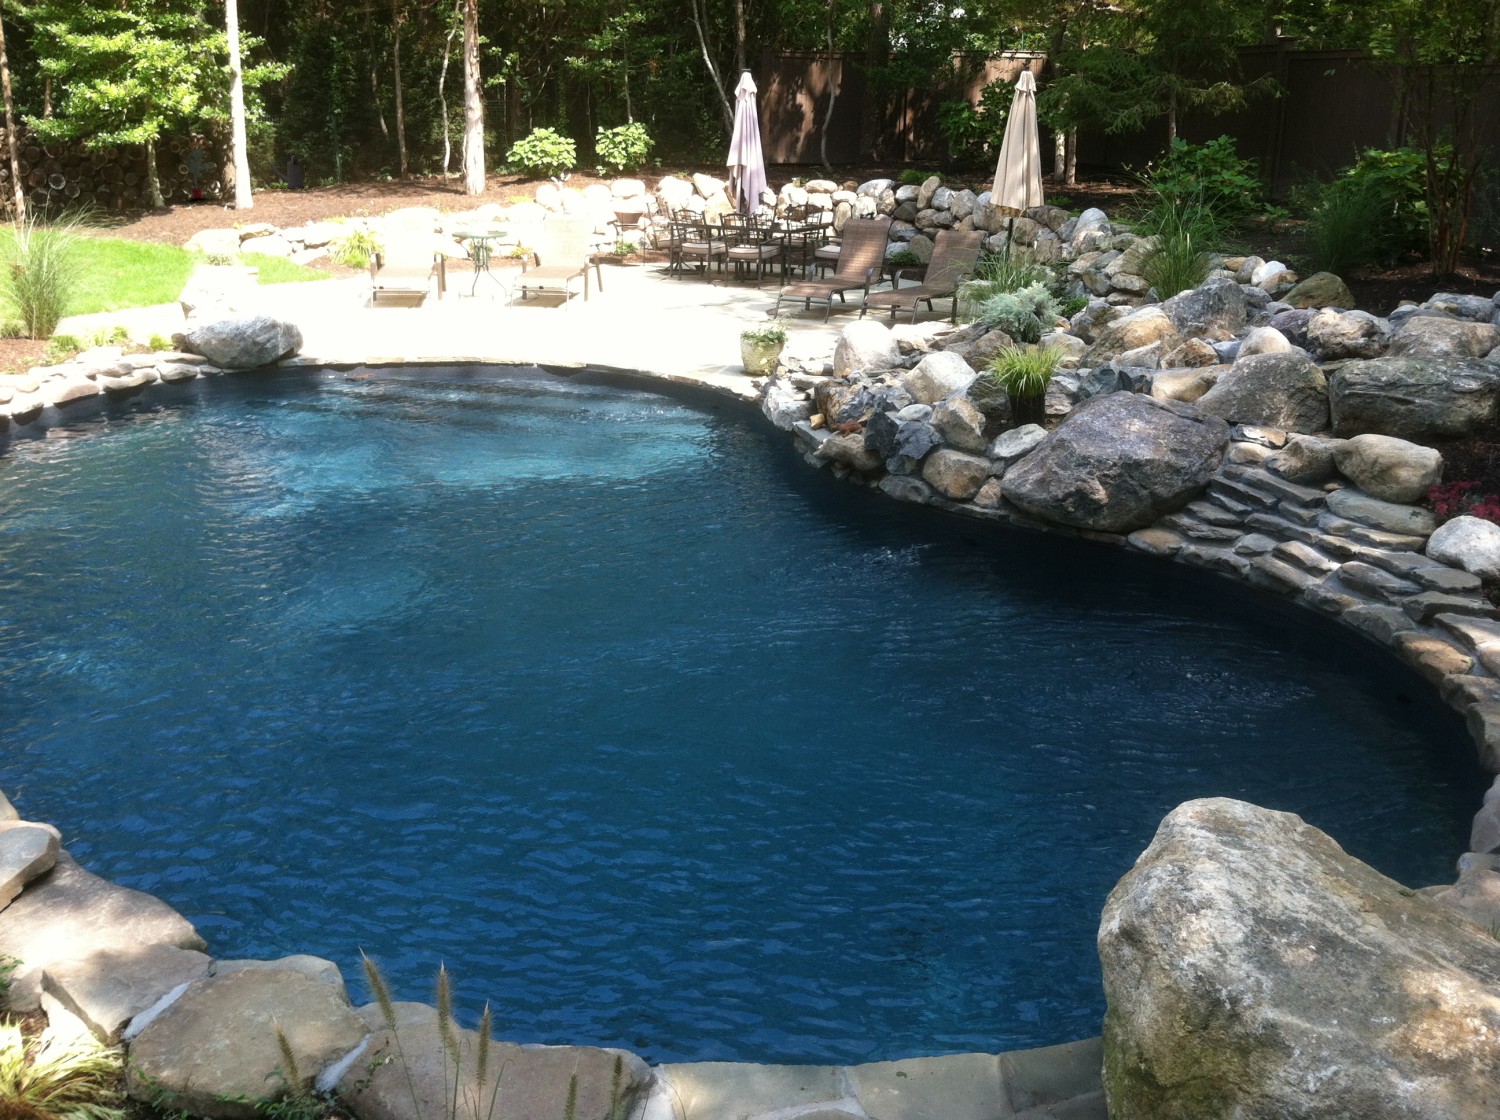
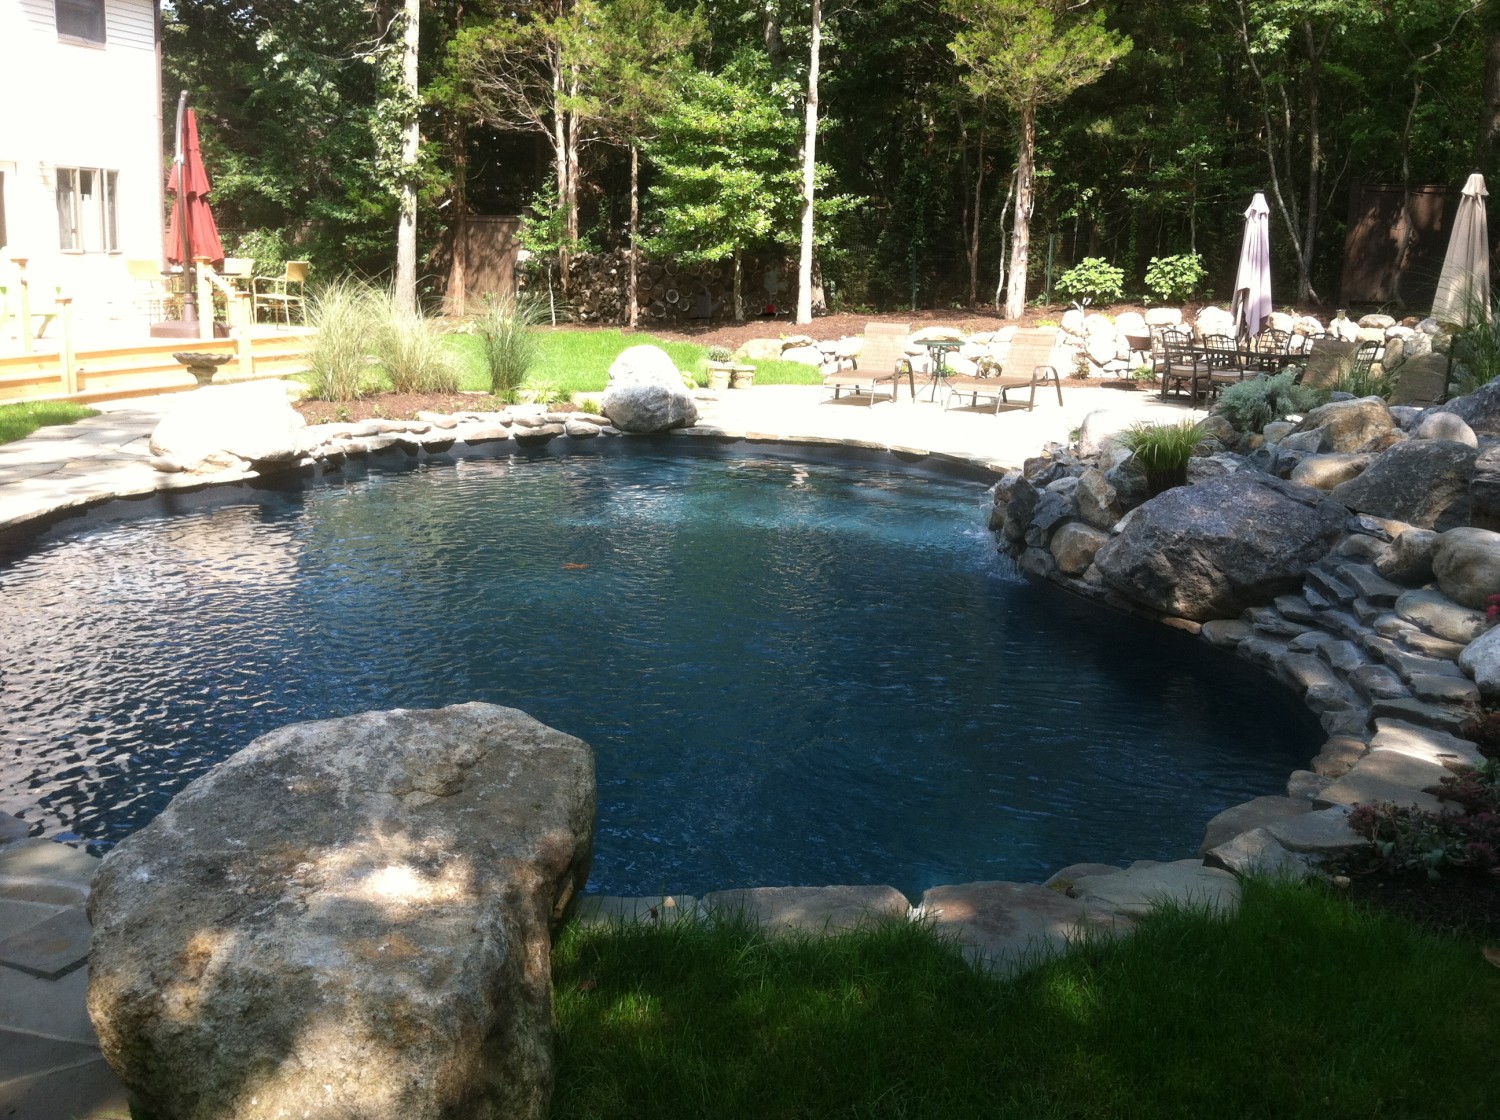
watering can: present [267,155,303,189] -> present [697,287,728,318]

